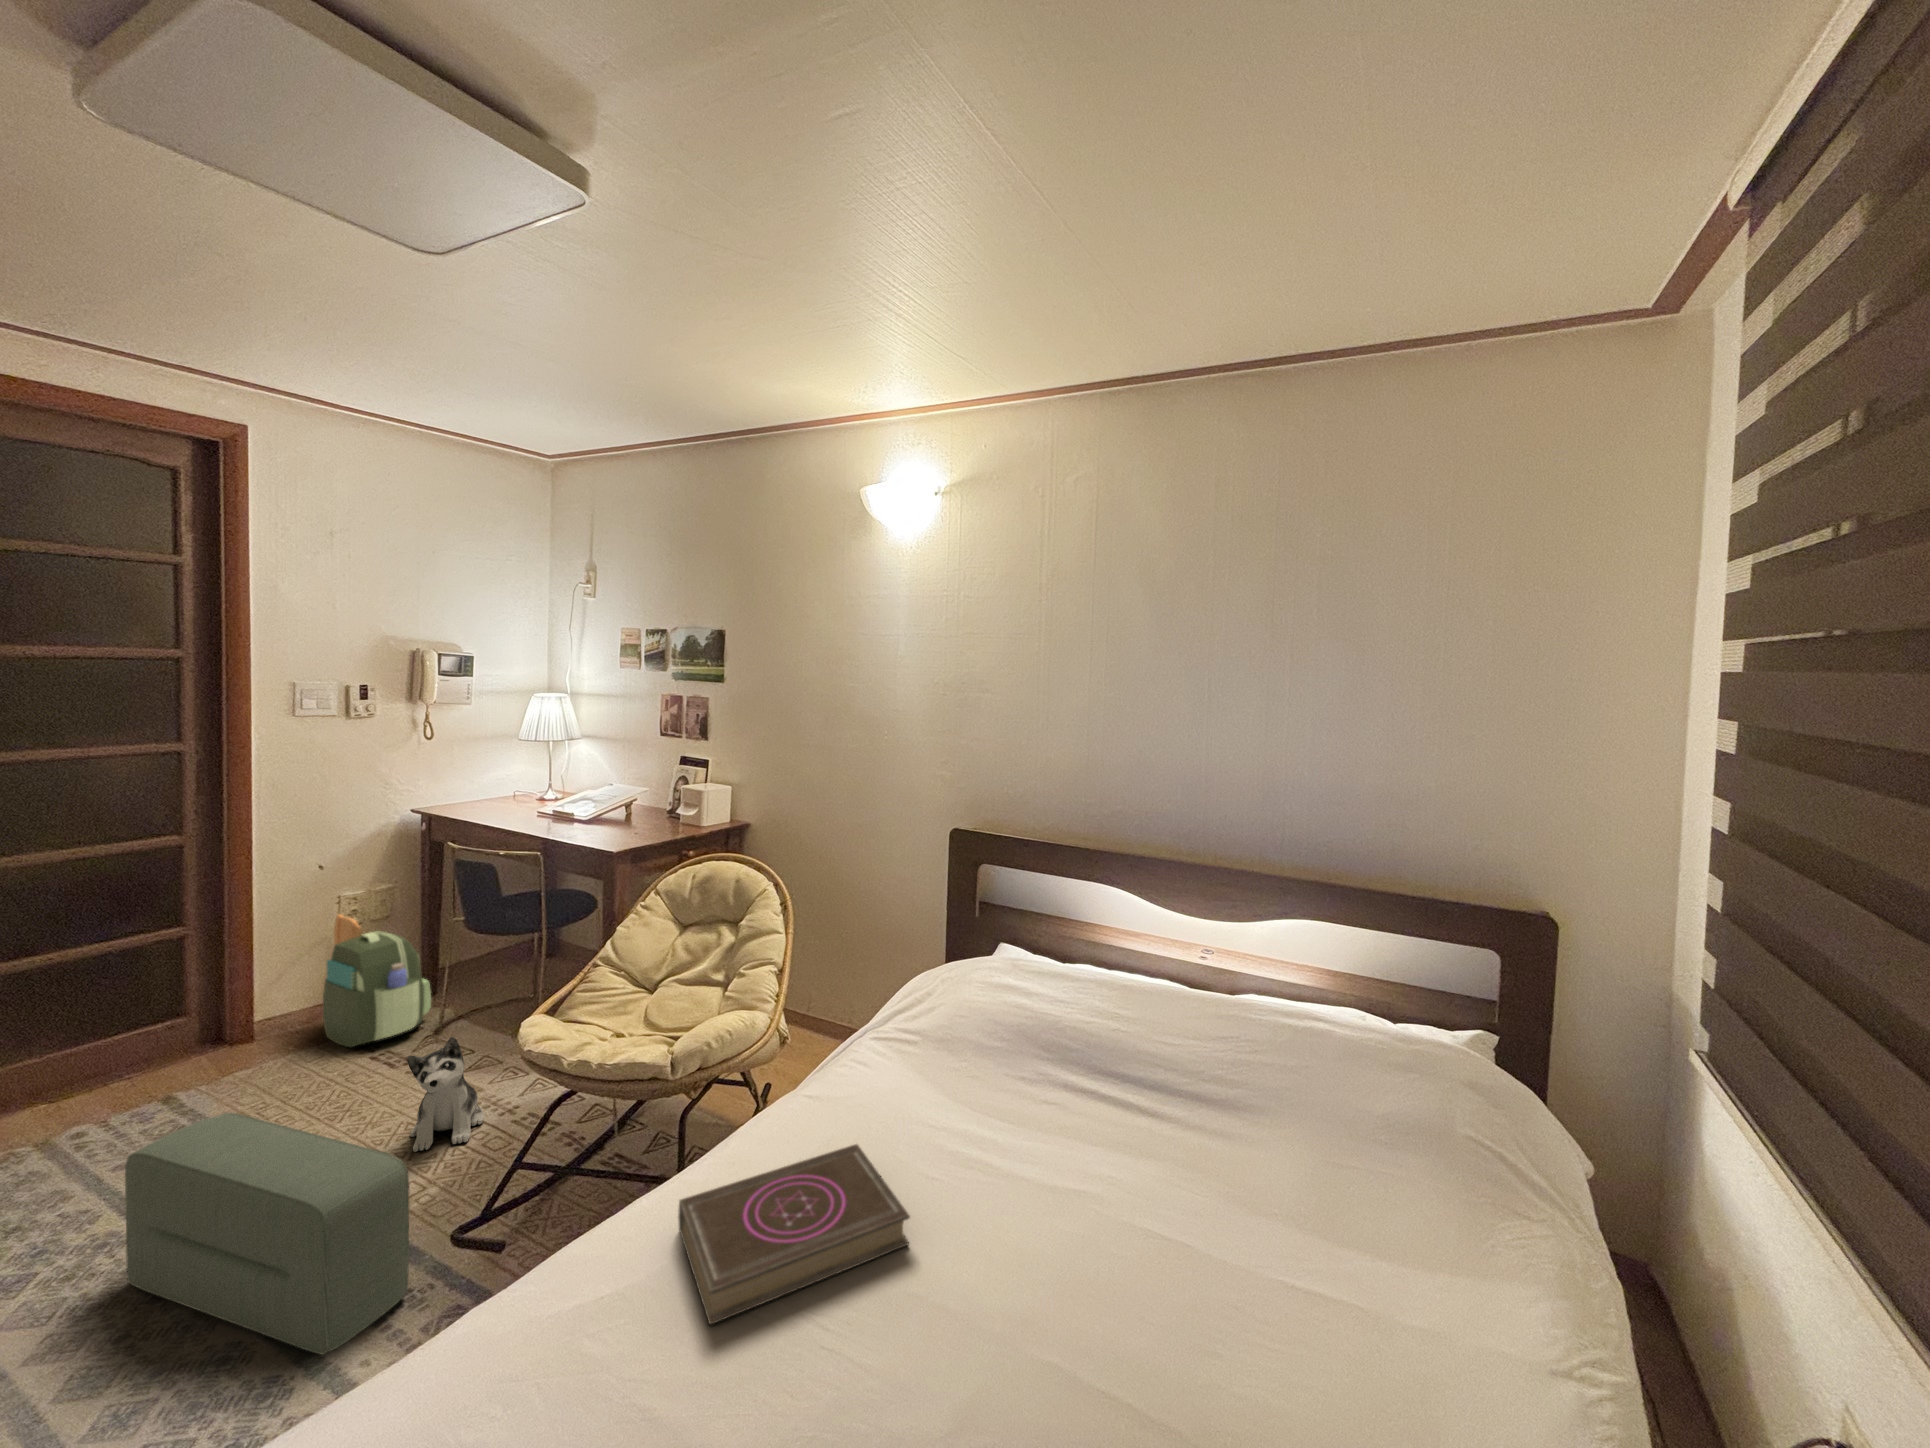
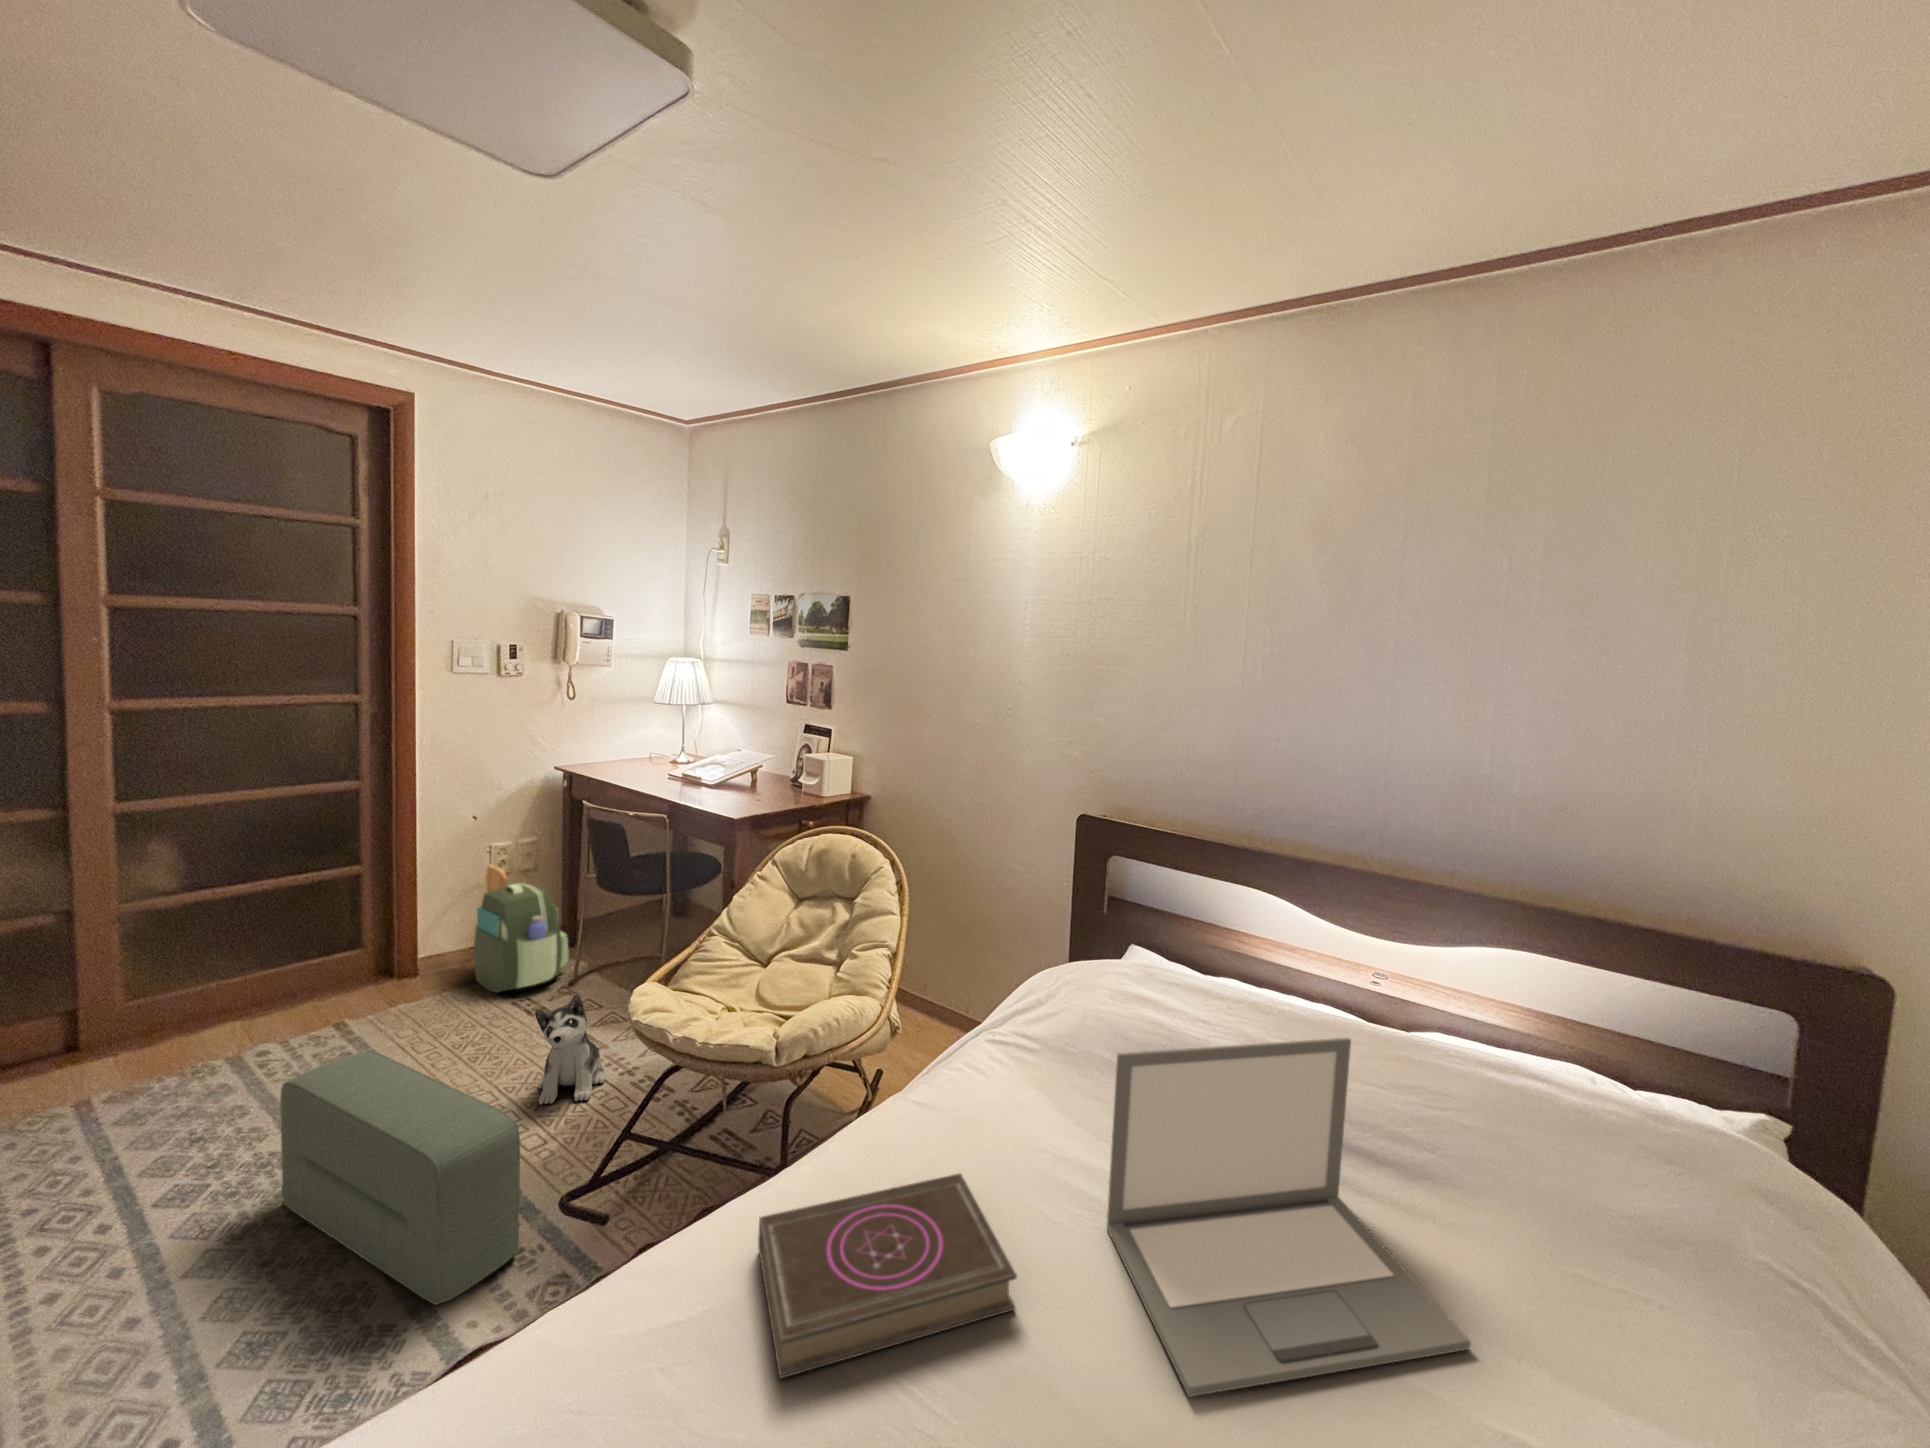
laptop: none [983,997,1261,1287] -> present [1107,1038,1471,1397]

